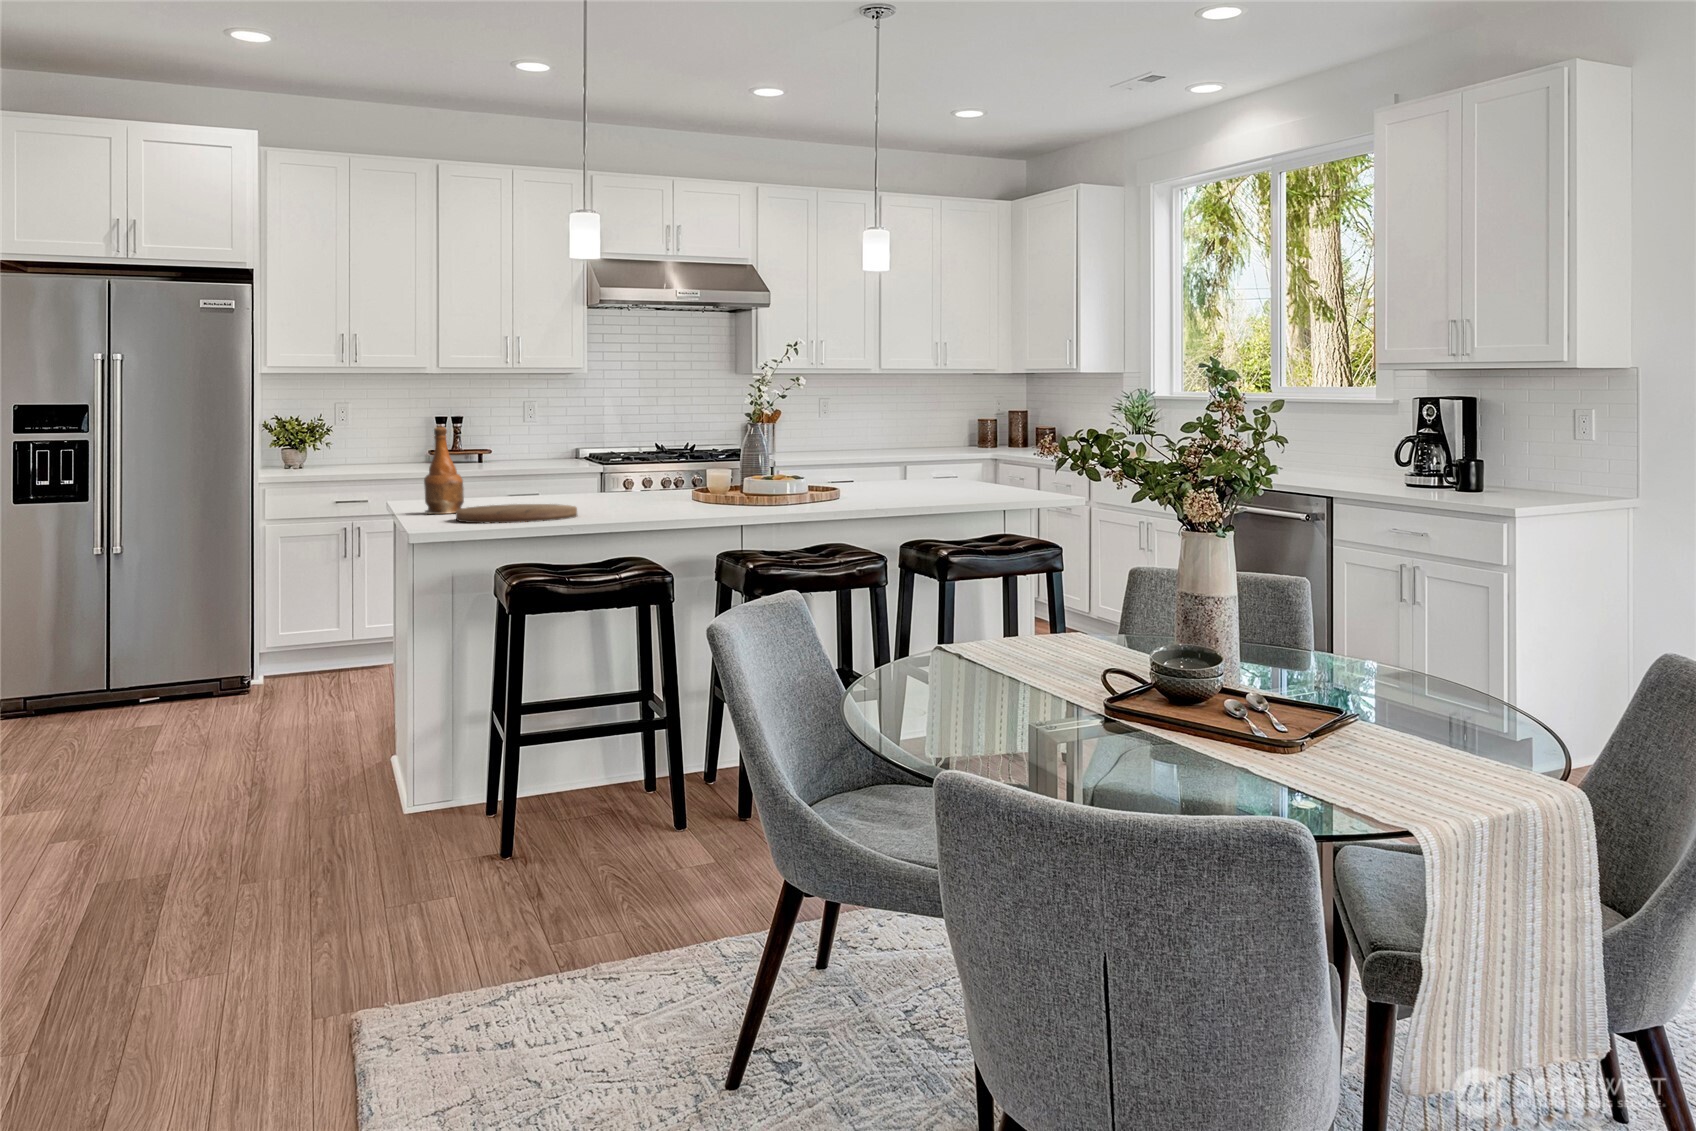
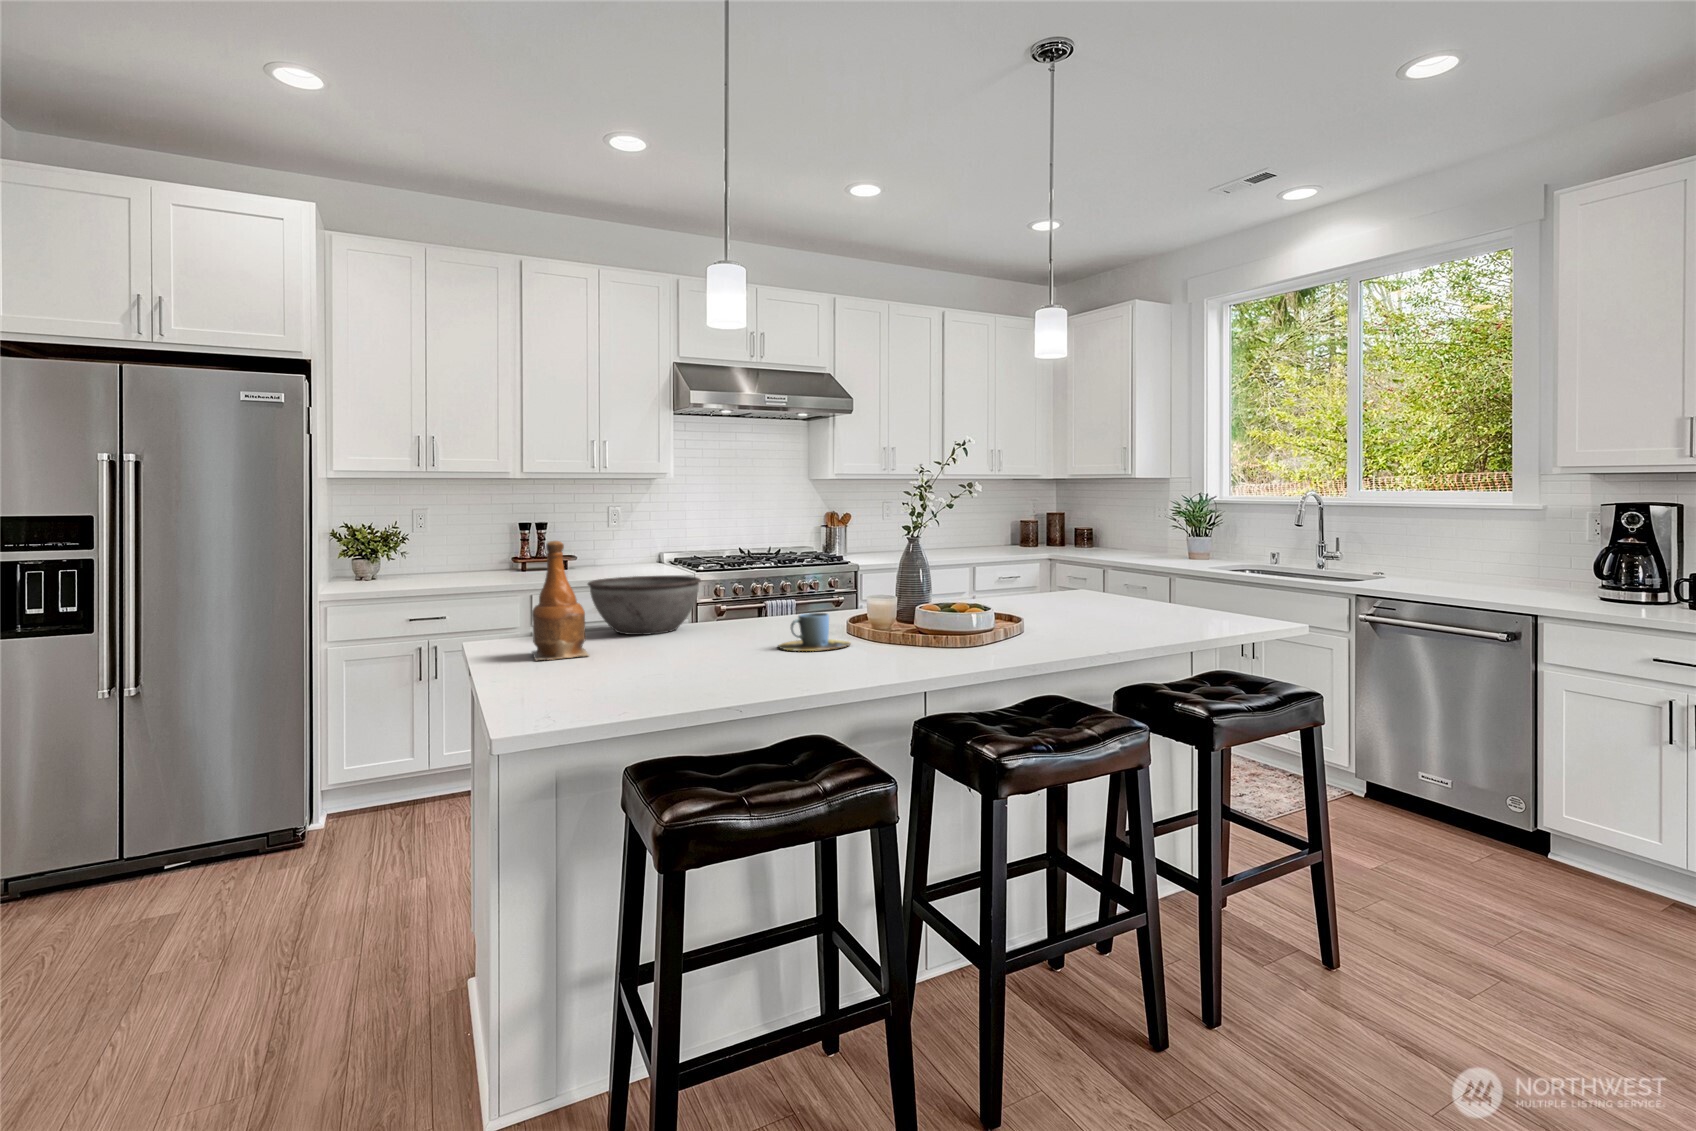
bowl: none [474,460,567,505] -> present [588,576,701,635]
cup: none [603,484,660,510] -> present [778,613,850,651]
cutting board: present [456,504,577,523] -> none [591,646,766,692]

